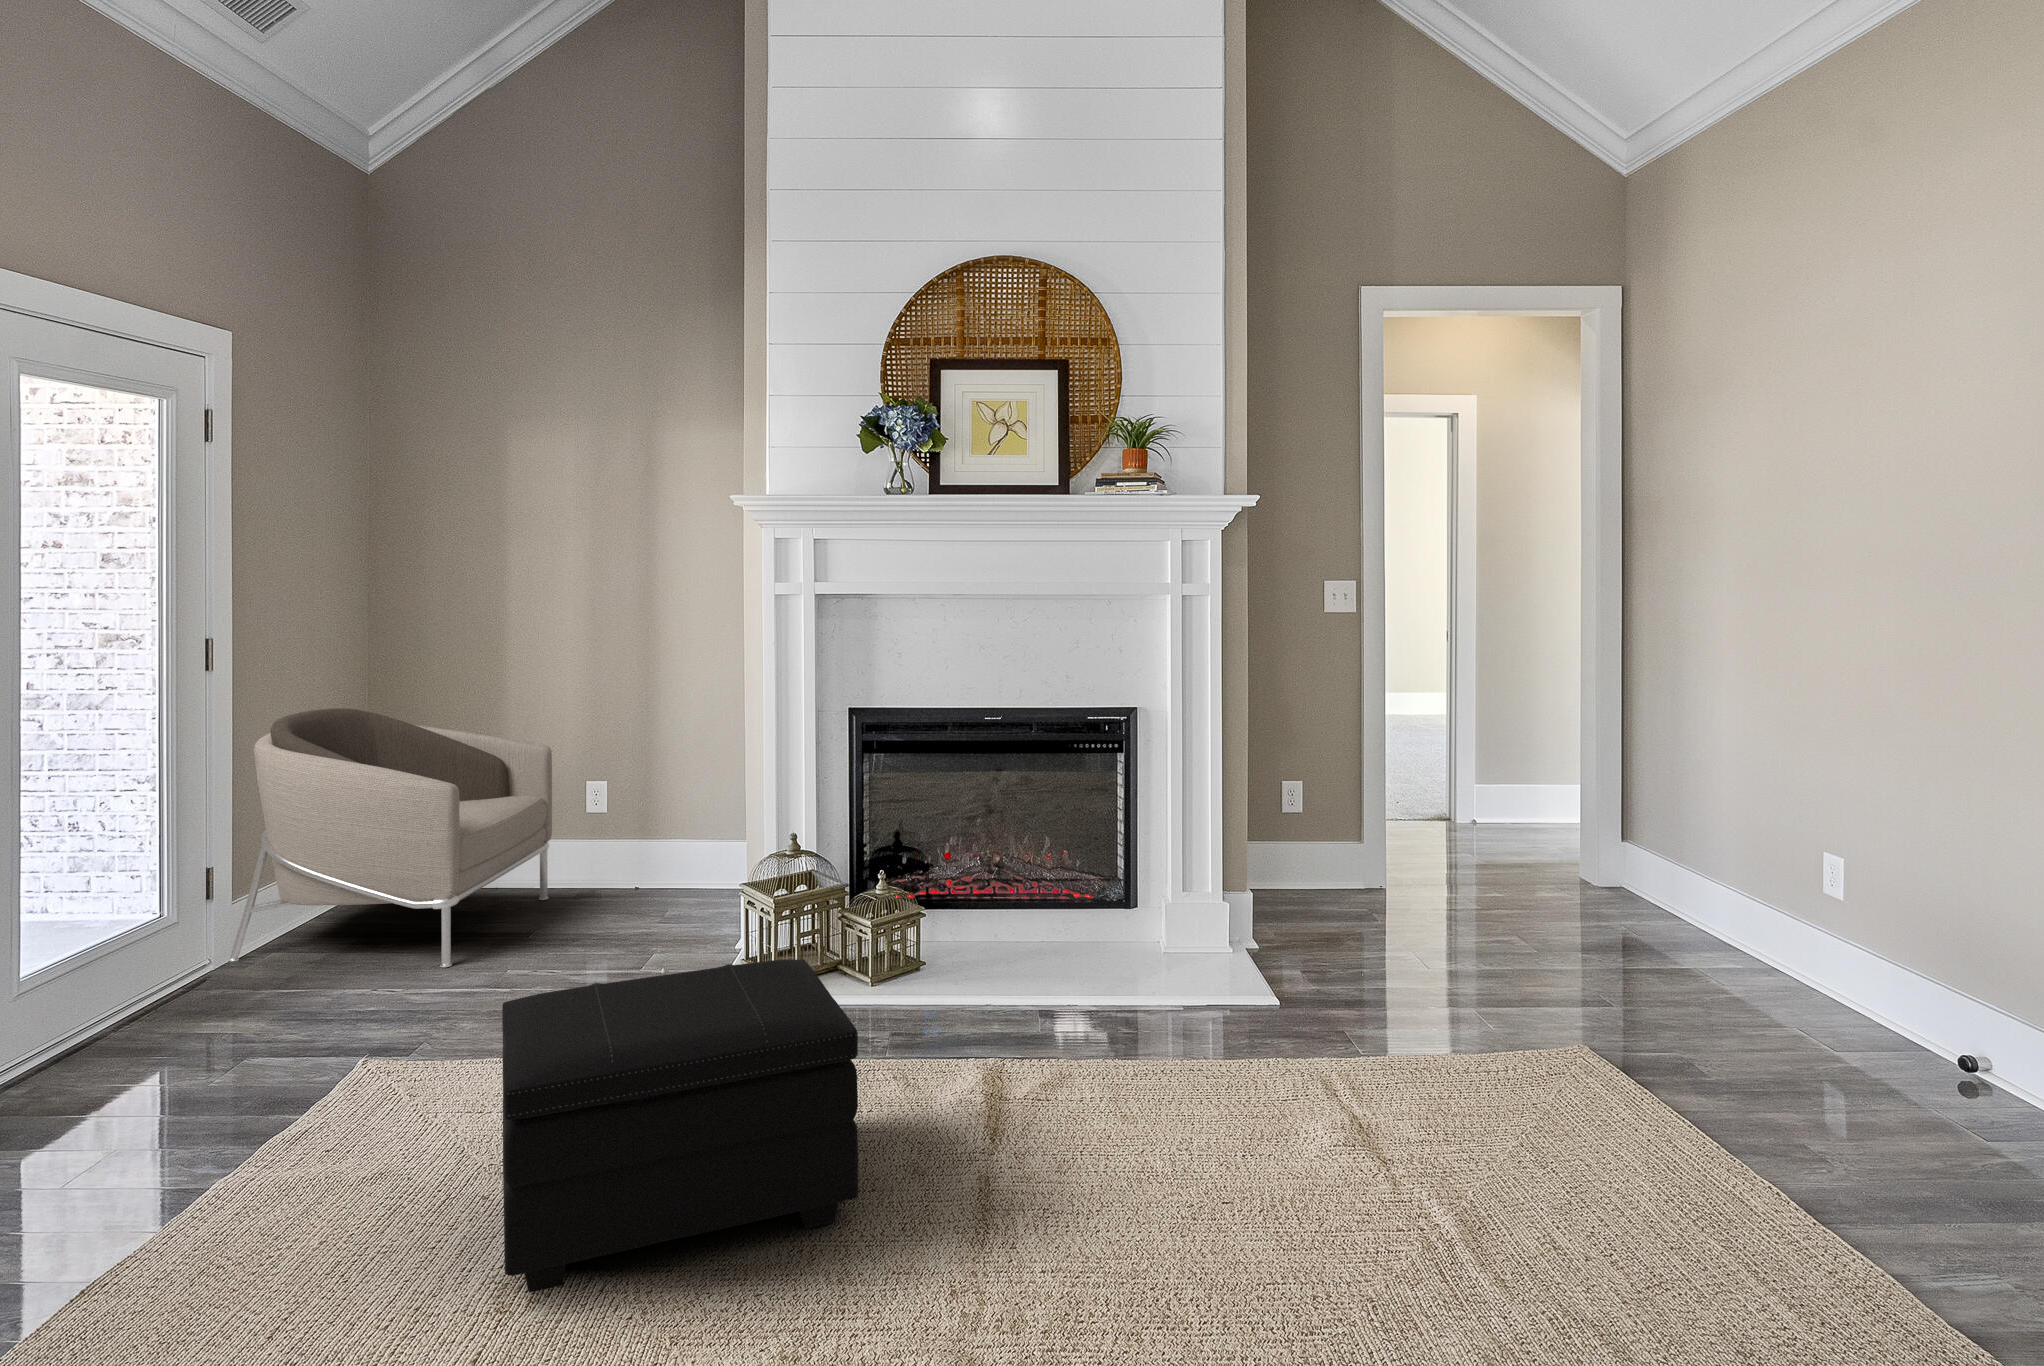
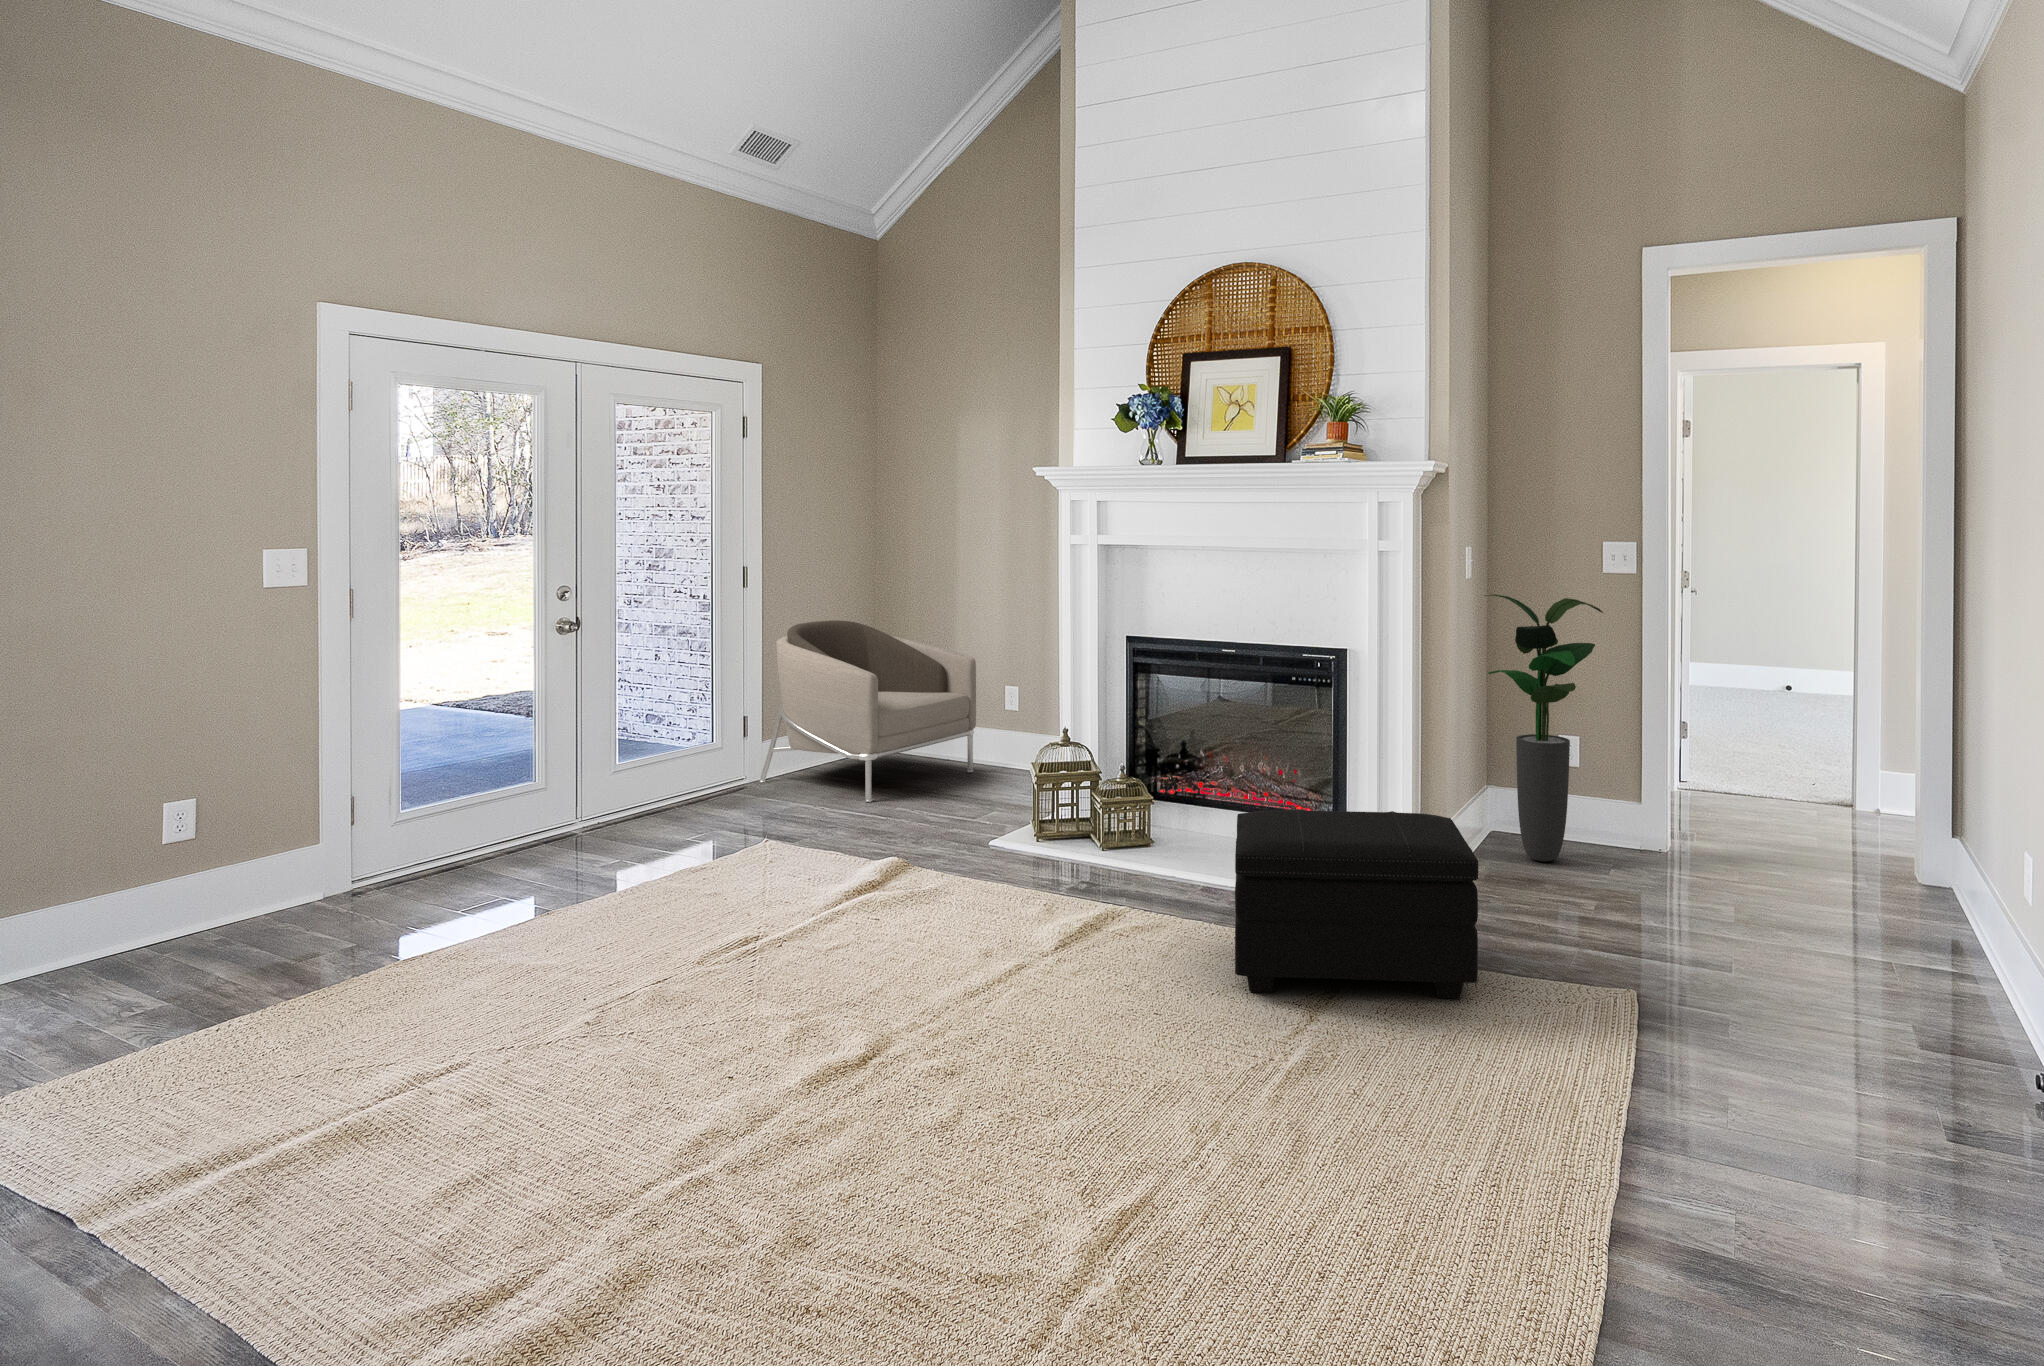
potted plant: none [1238,636,1360,917] -> present [1486,594,1603,861]
footstool: present [502,959,858,1292] -> present [1235,810,1478,999]

